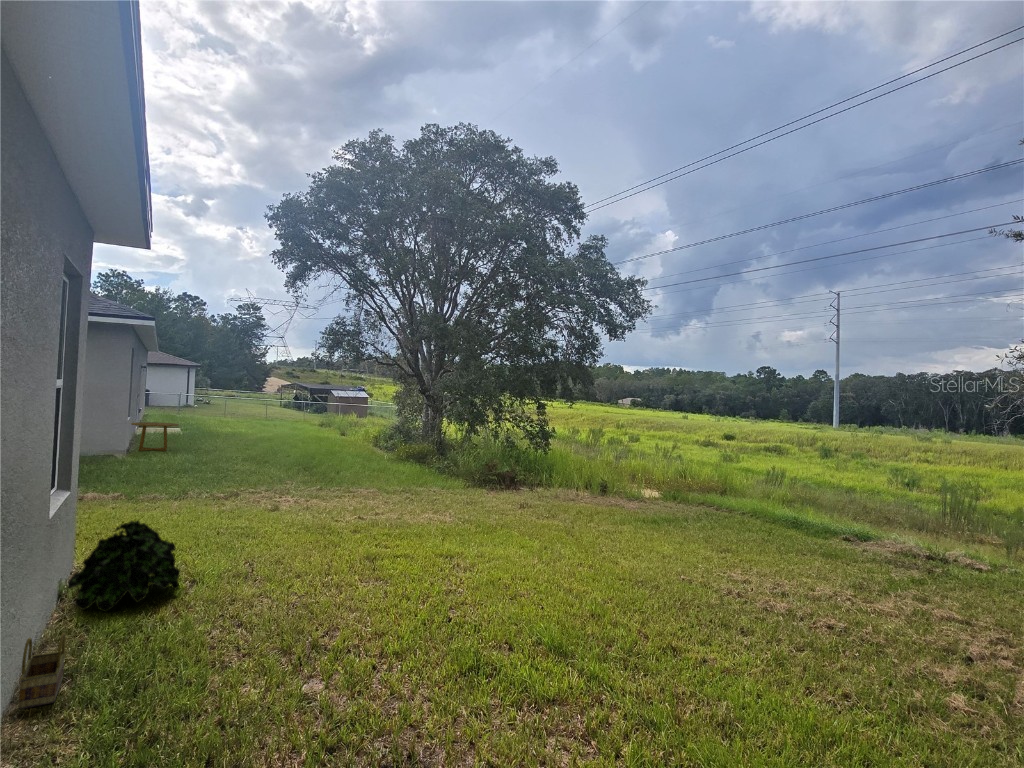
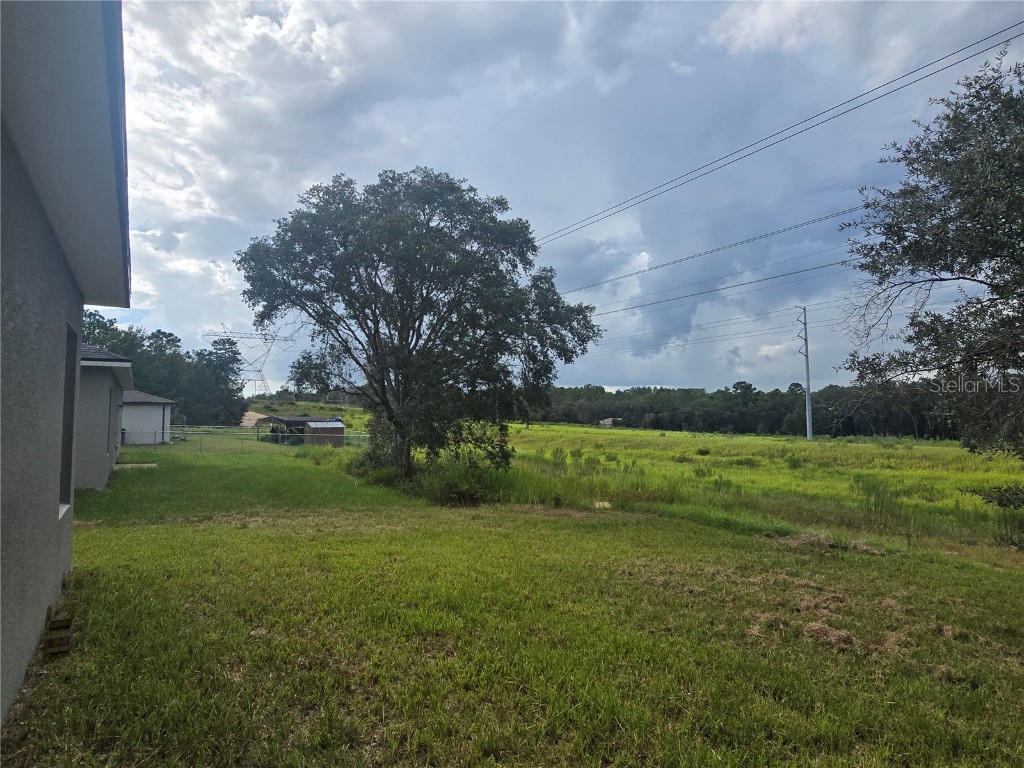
round table: present [131,422,178,451] -> none [108,459,154,486]
potted plant: present [68,521,180,612] -> none [68,529,159,601]

